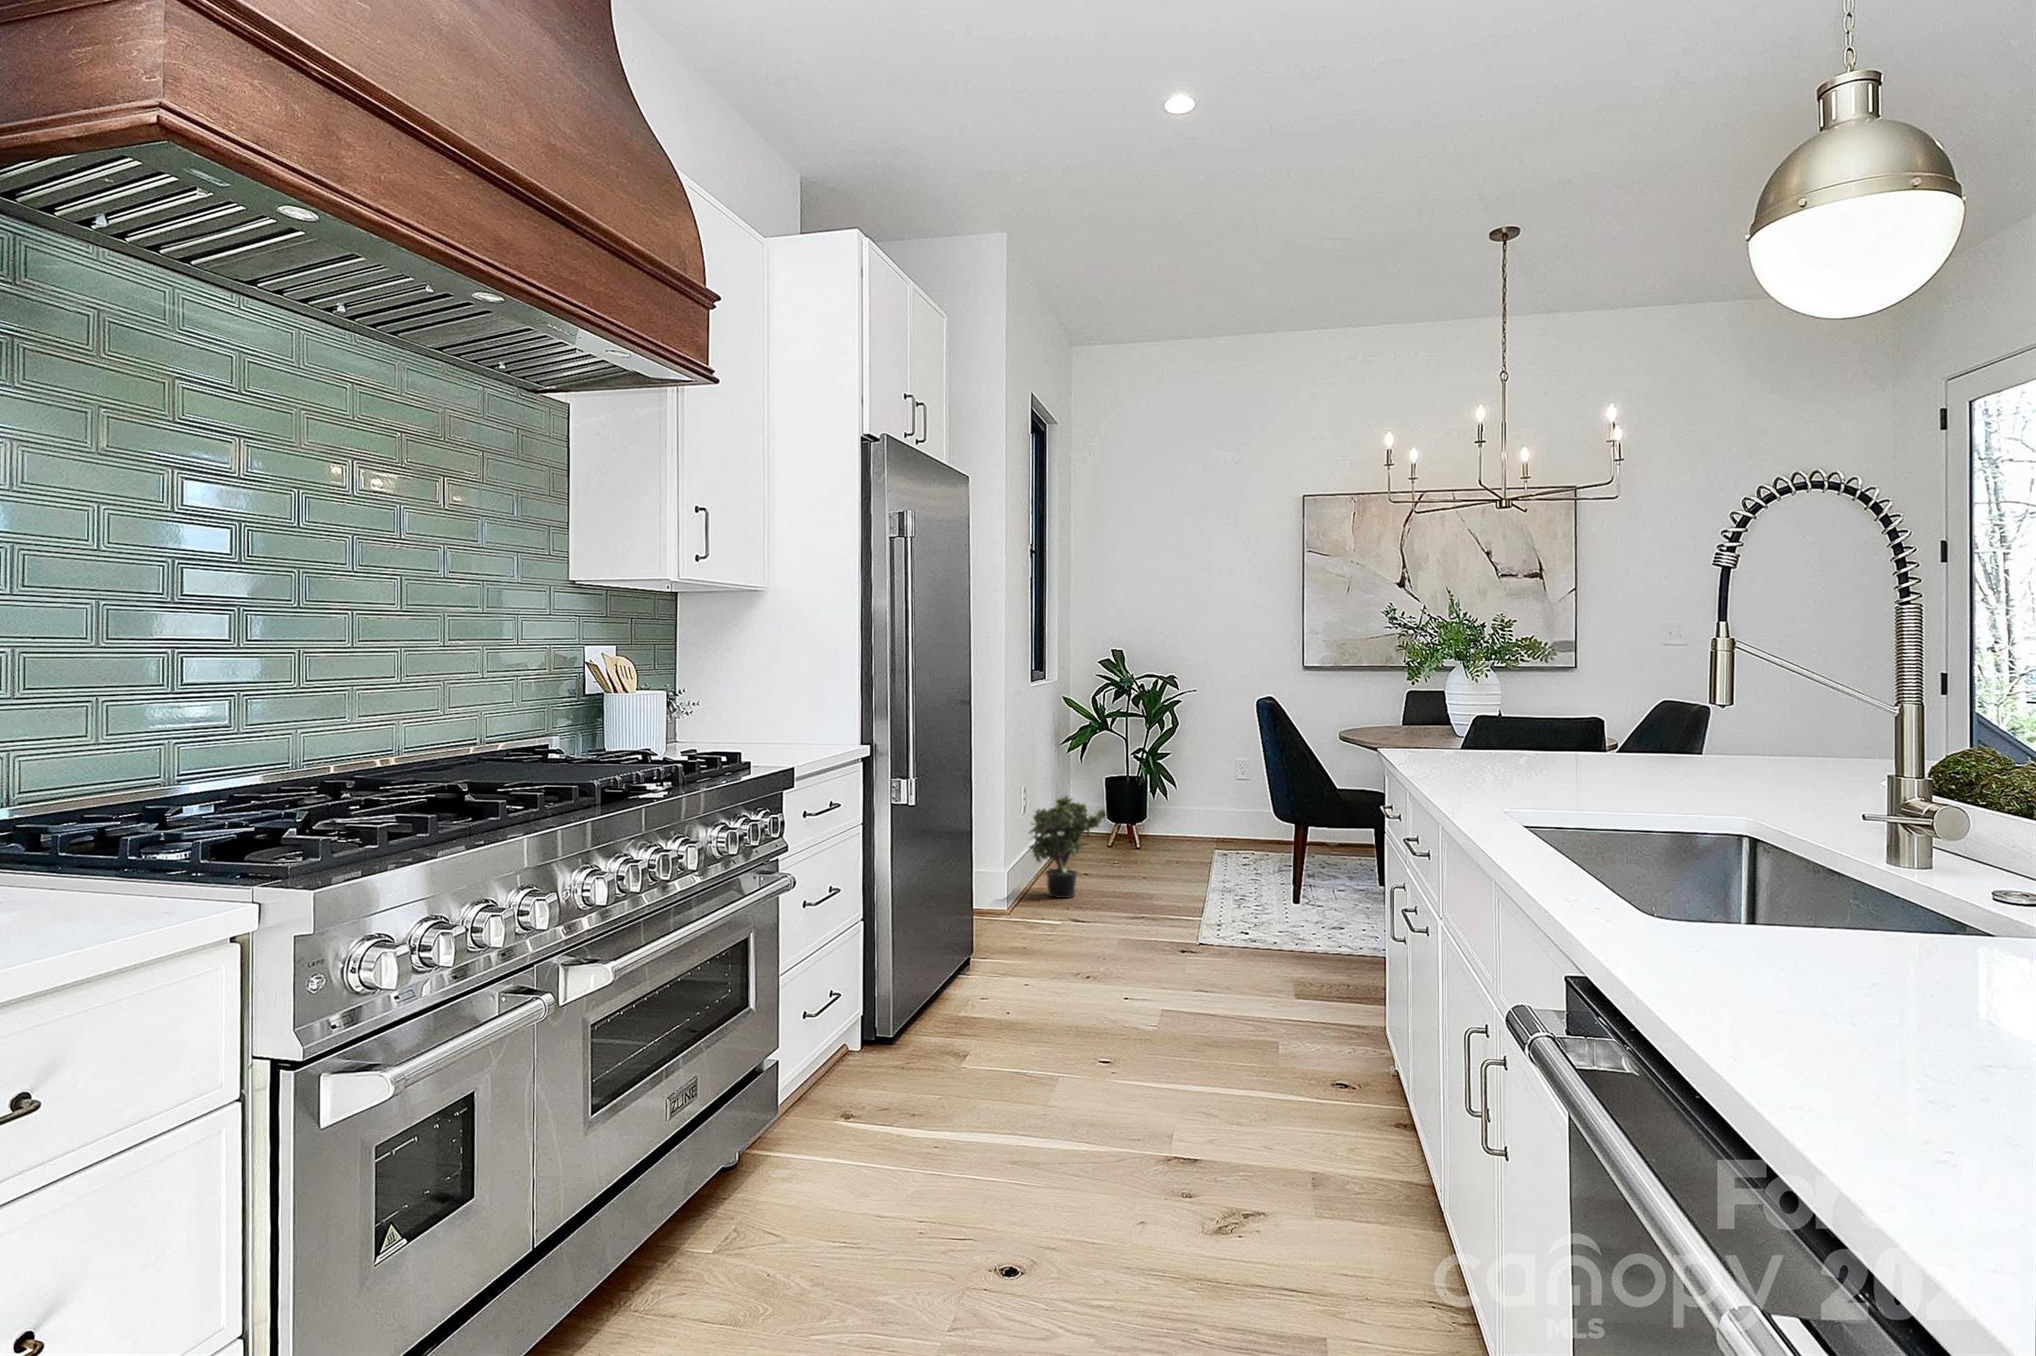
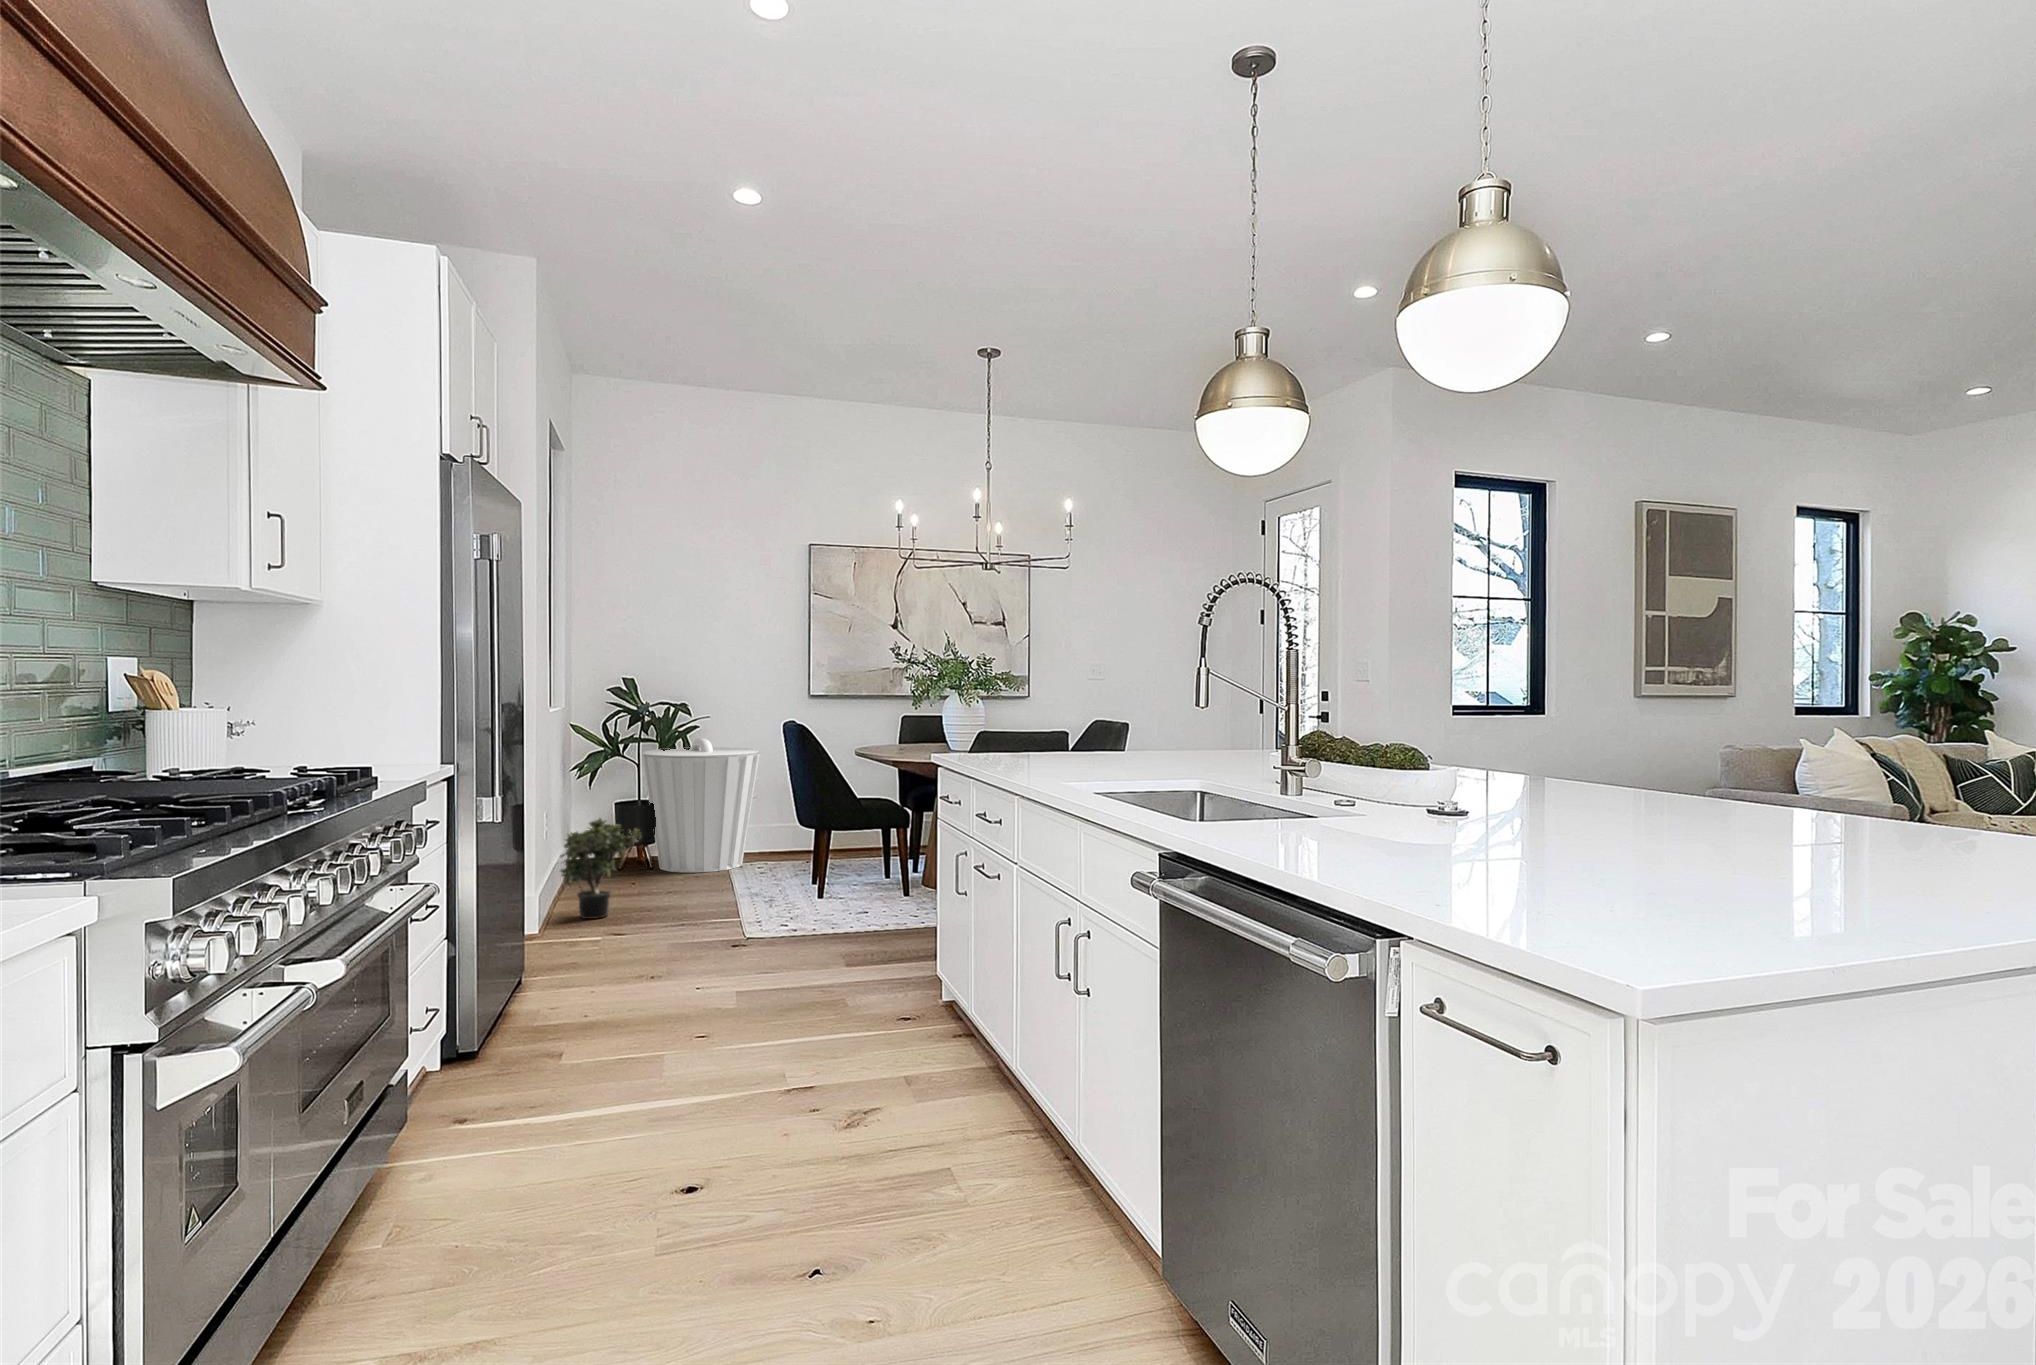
trash can: none [1127,713,1248,856] -> present [642,738,760,873]

